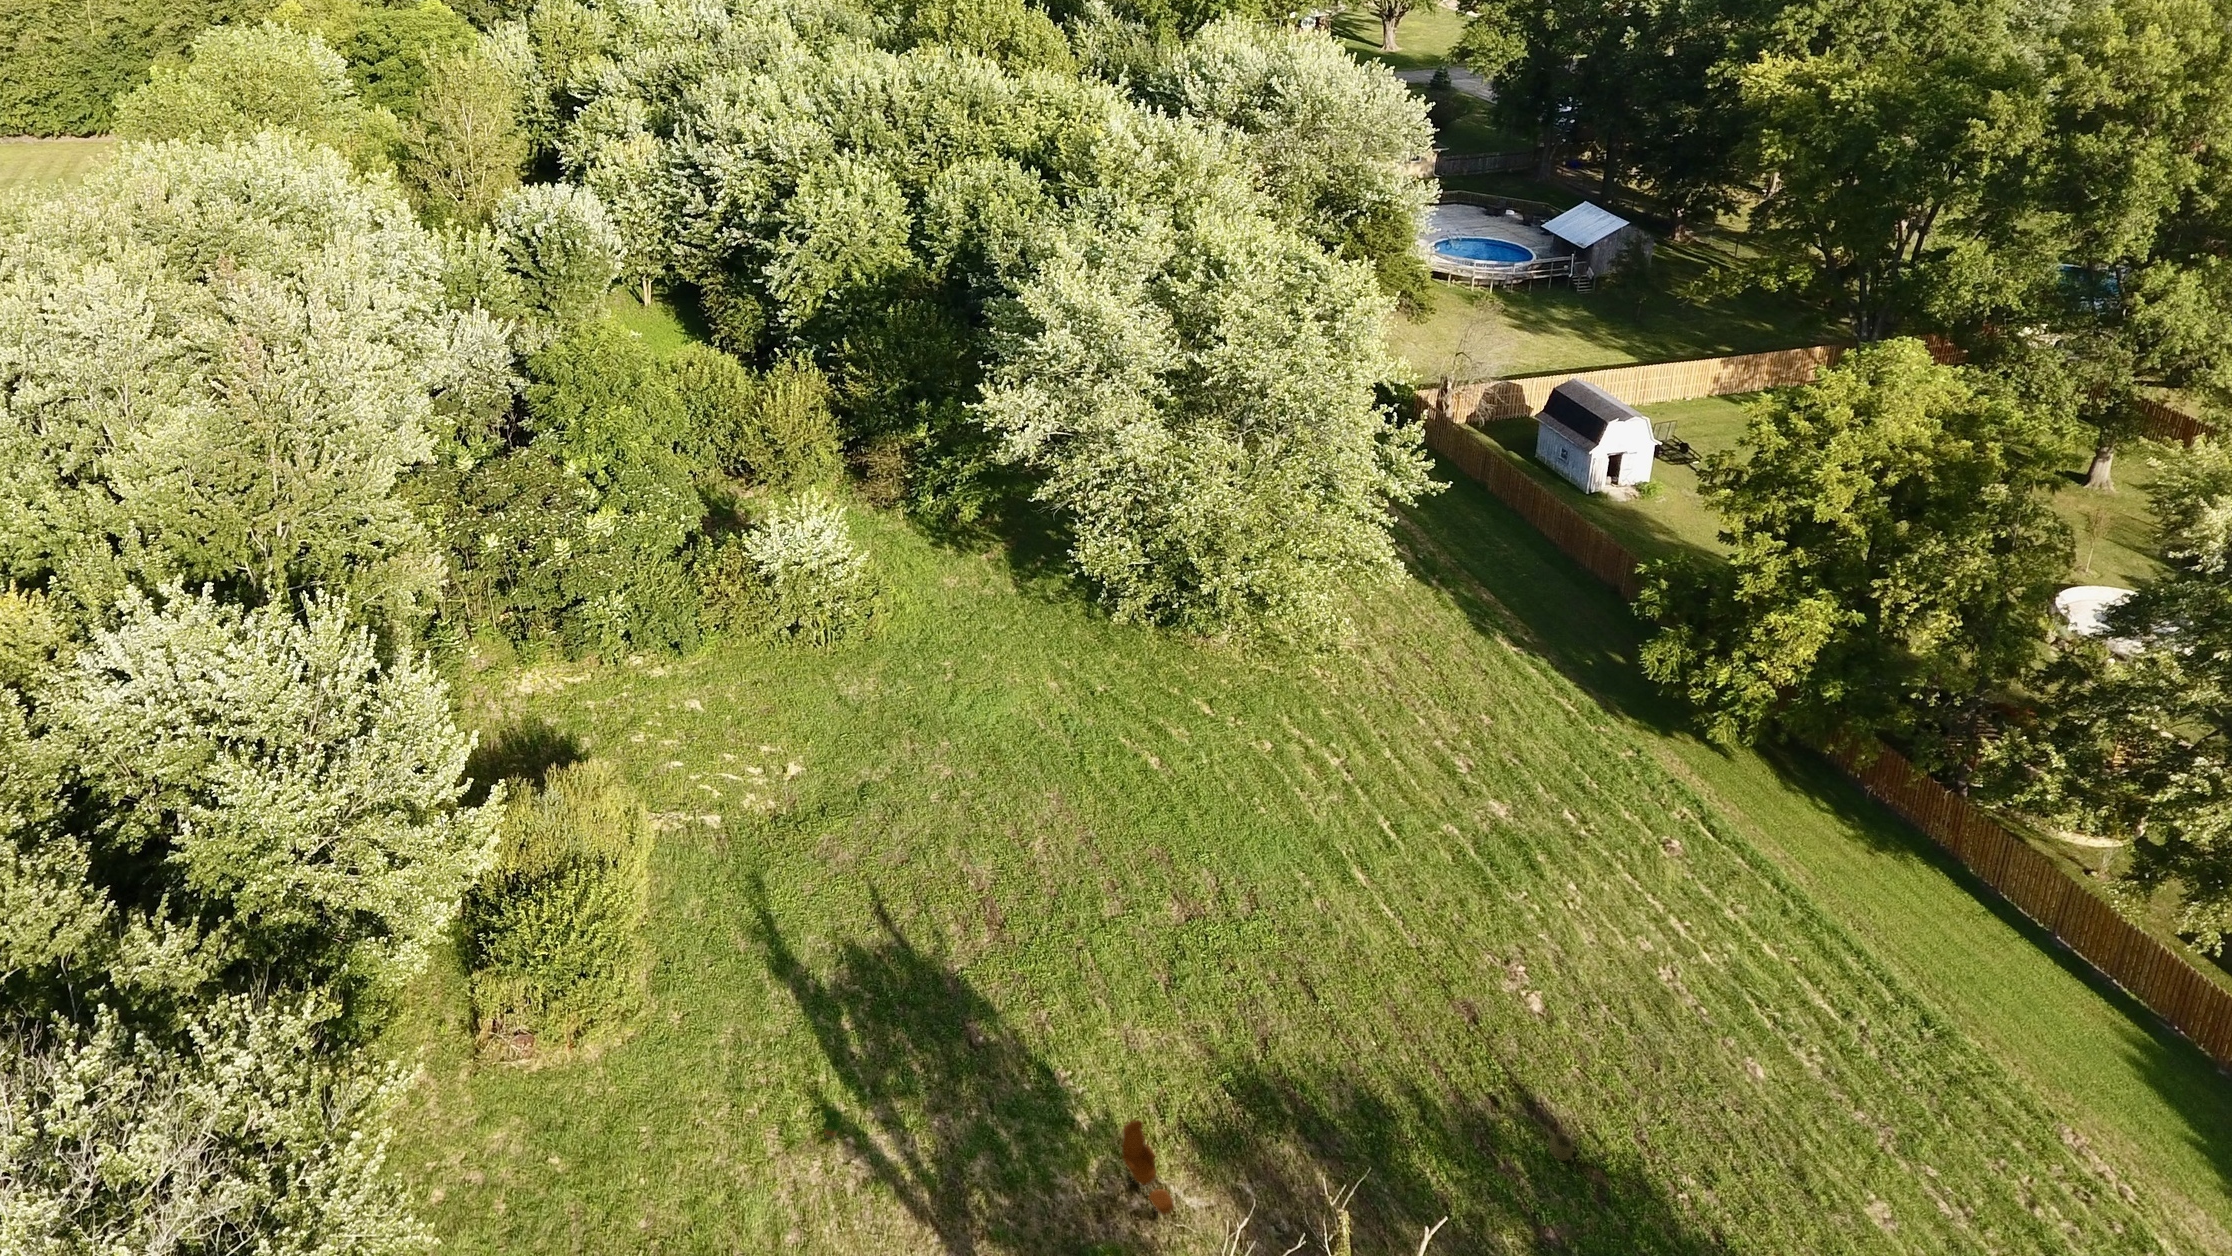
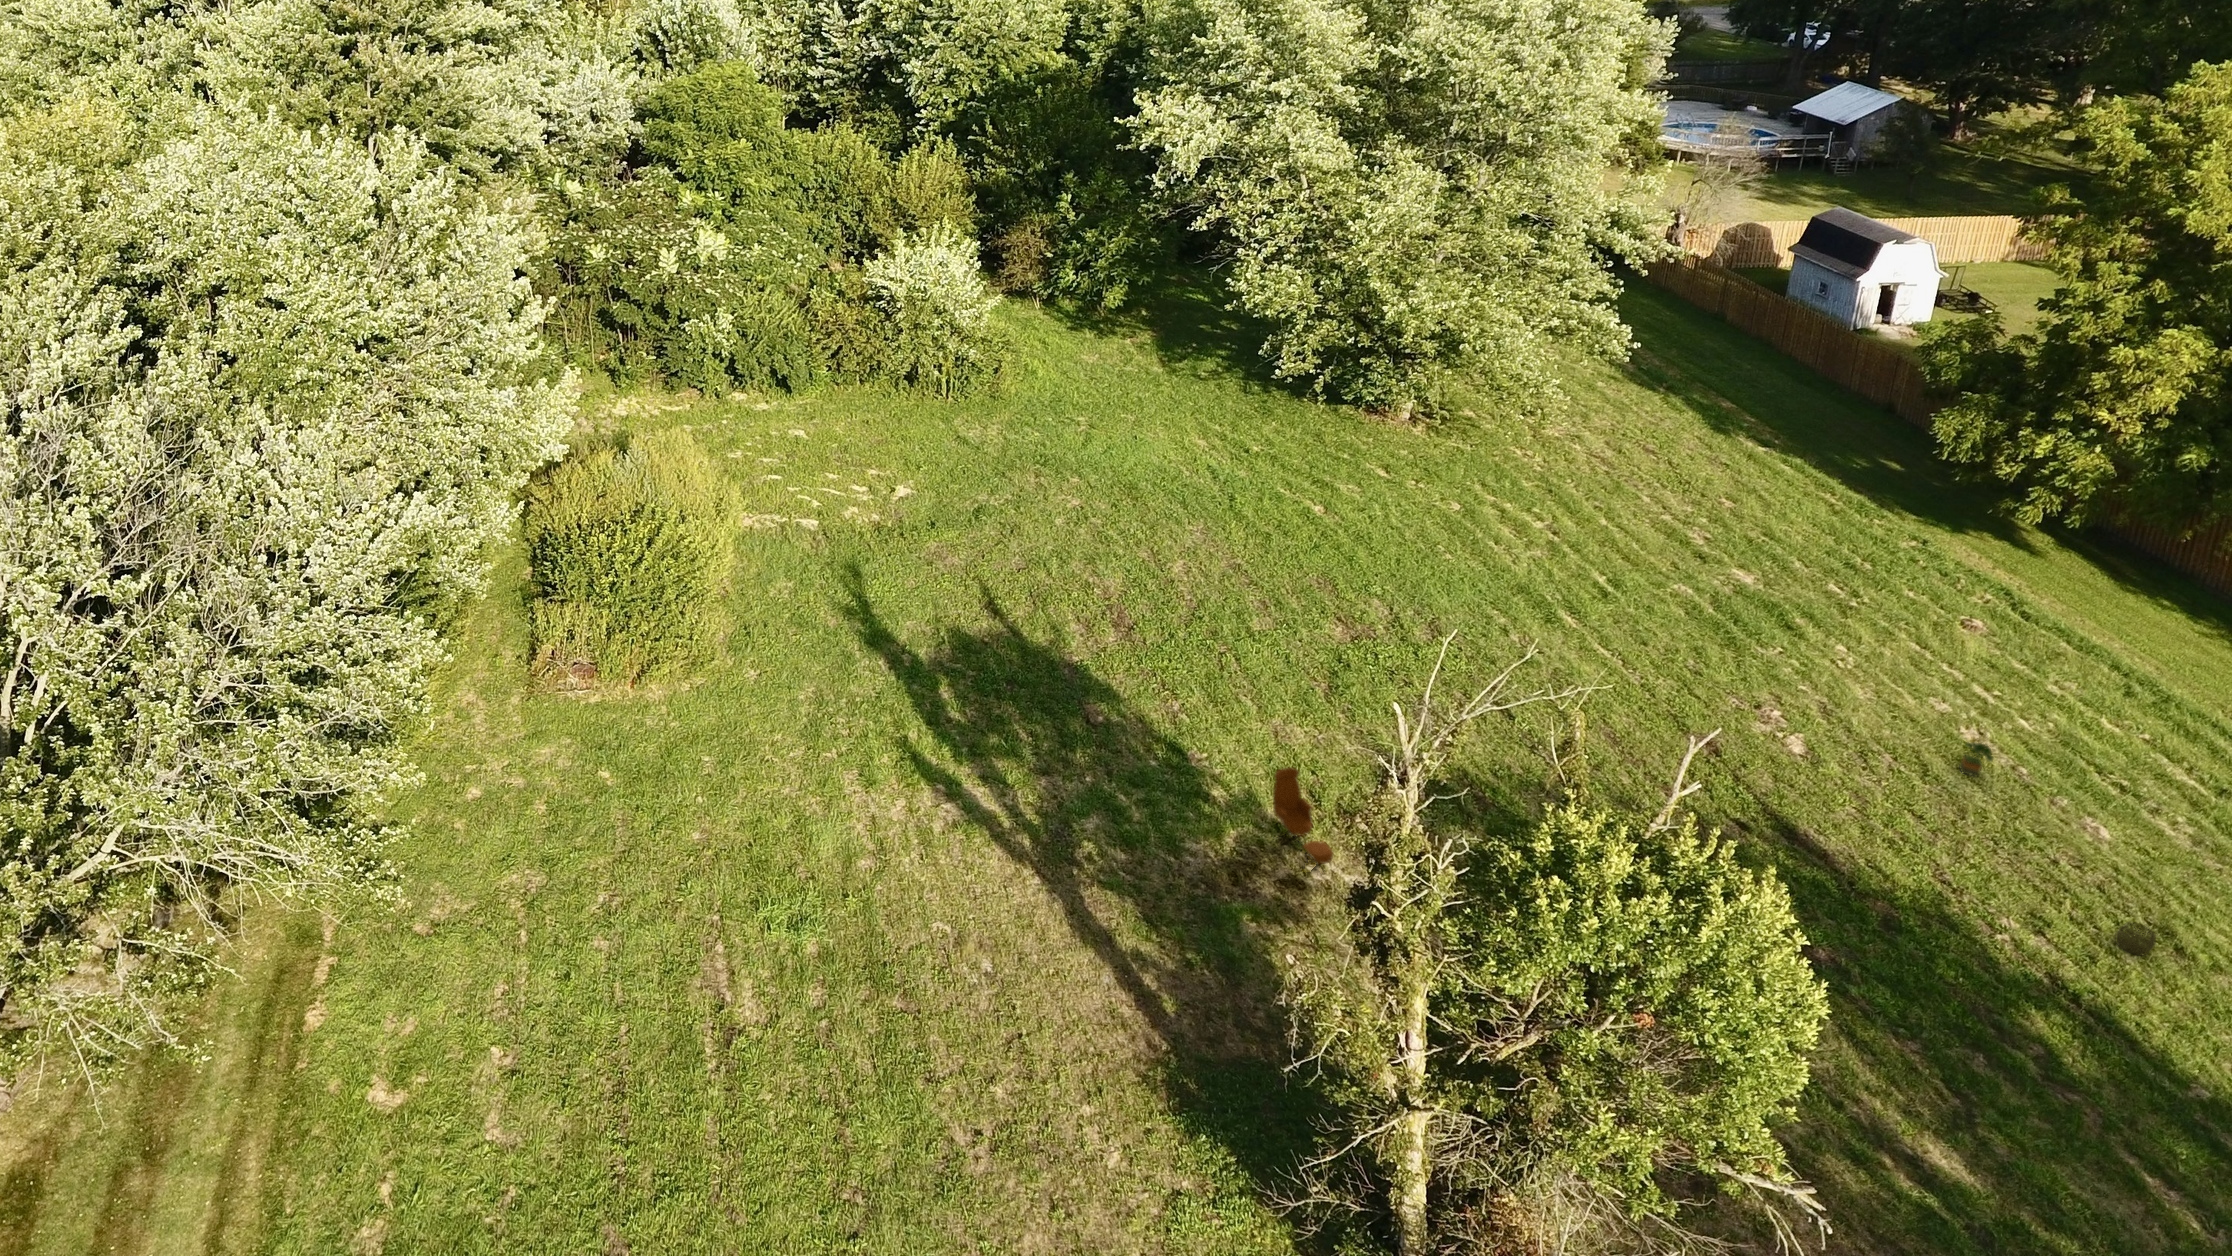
potted tree: present [823,1110,842,1140] -> present [1960,743,1993,776]
woven basket: present [1549,1134,1573,1161] -> present [2115,921,2156,955]

